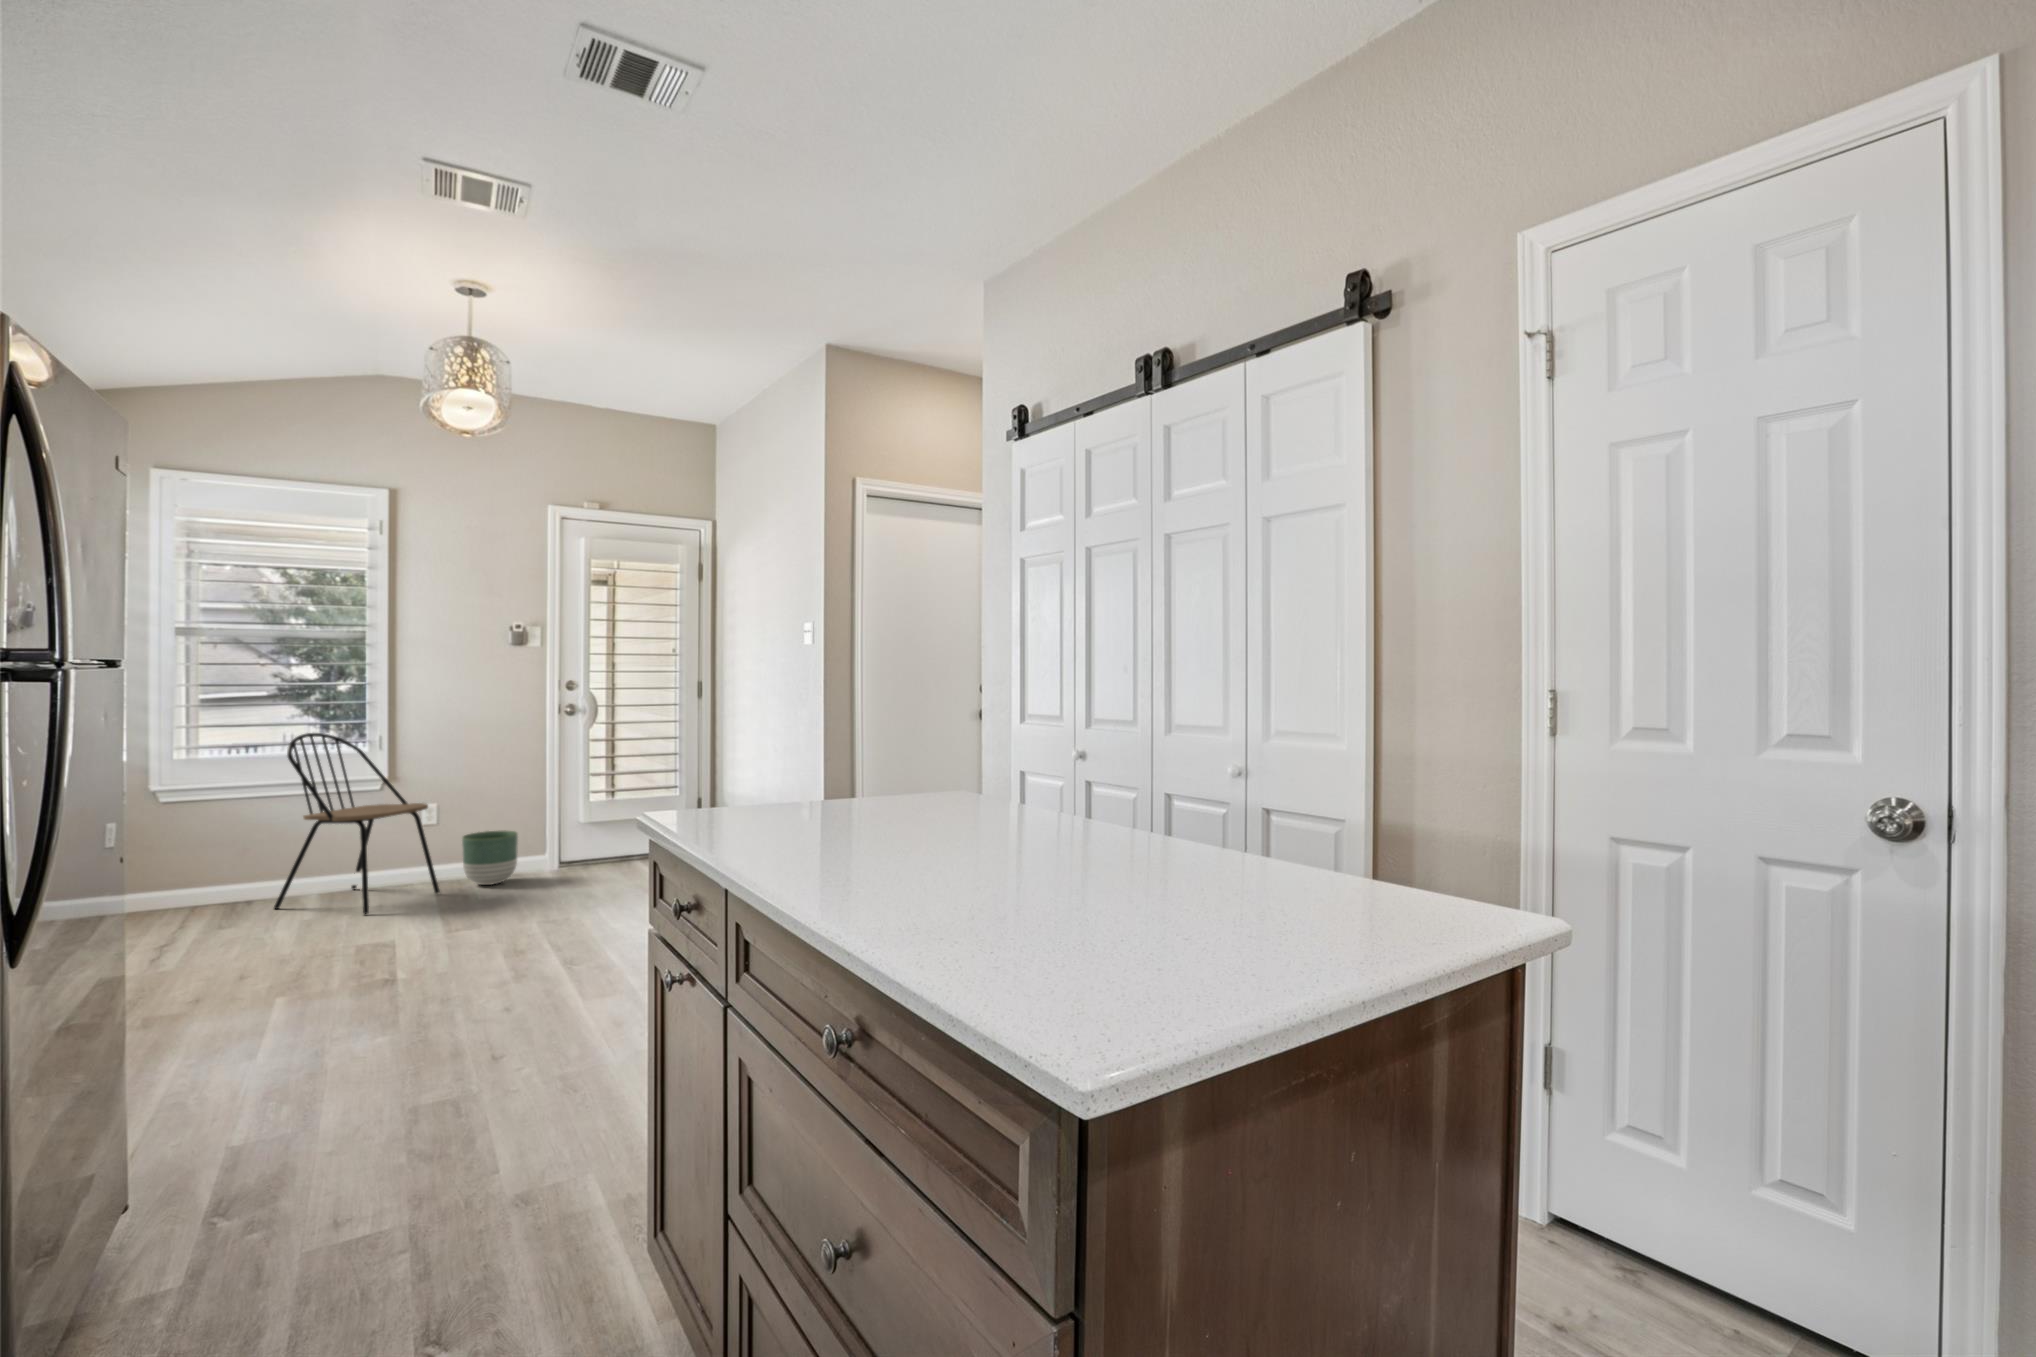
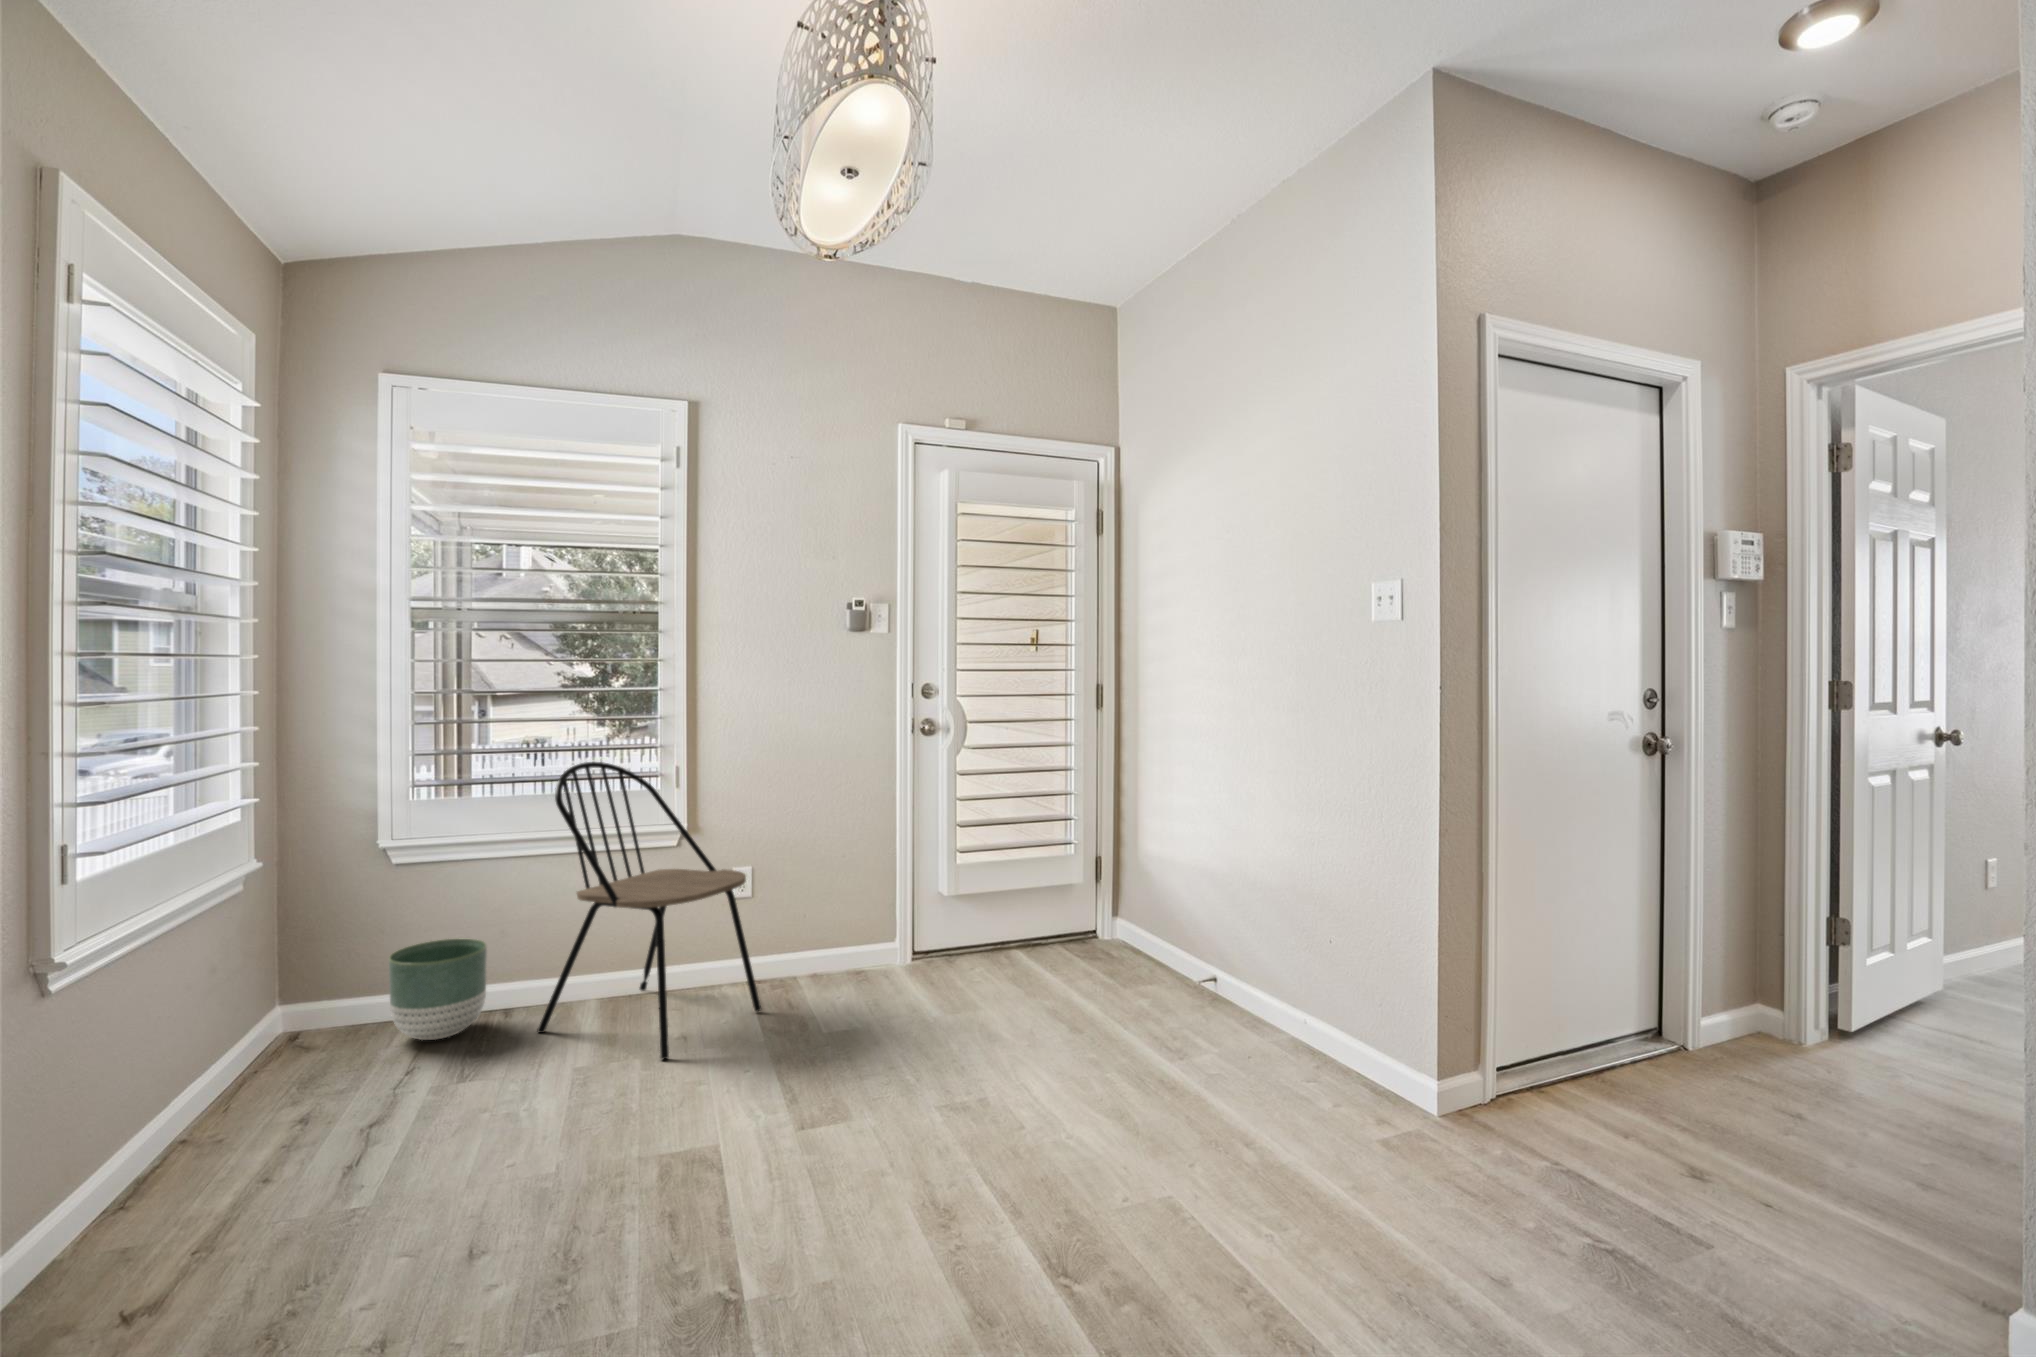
planter: present [462,831,518,885] -> present [389,938,487,1040]

